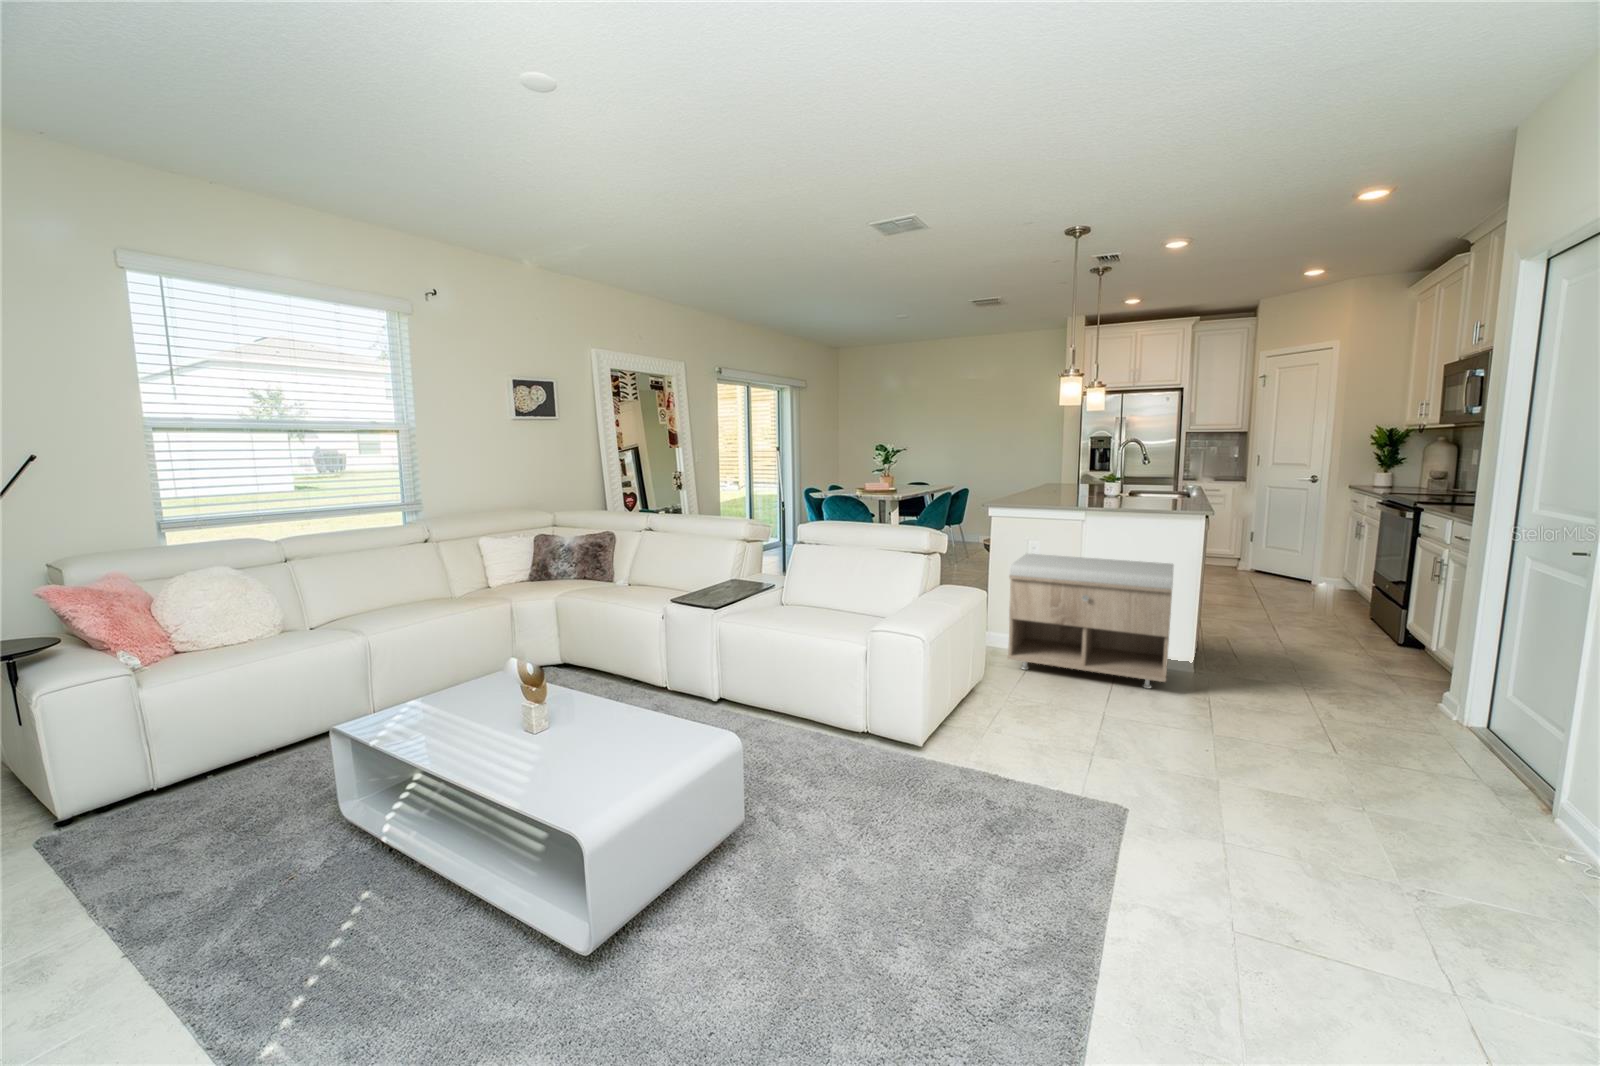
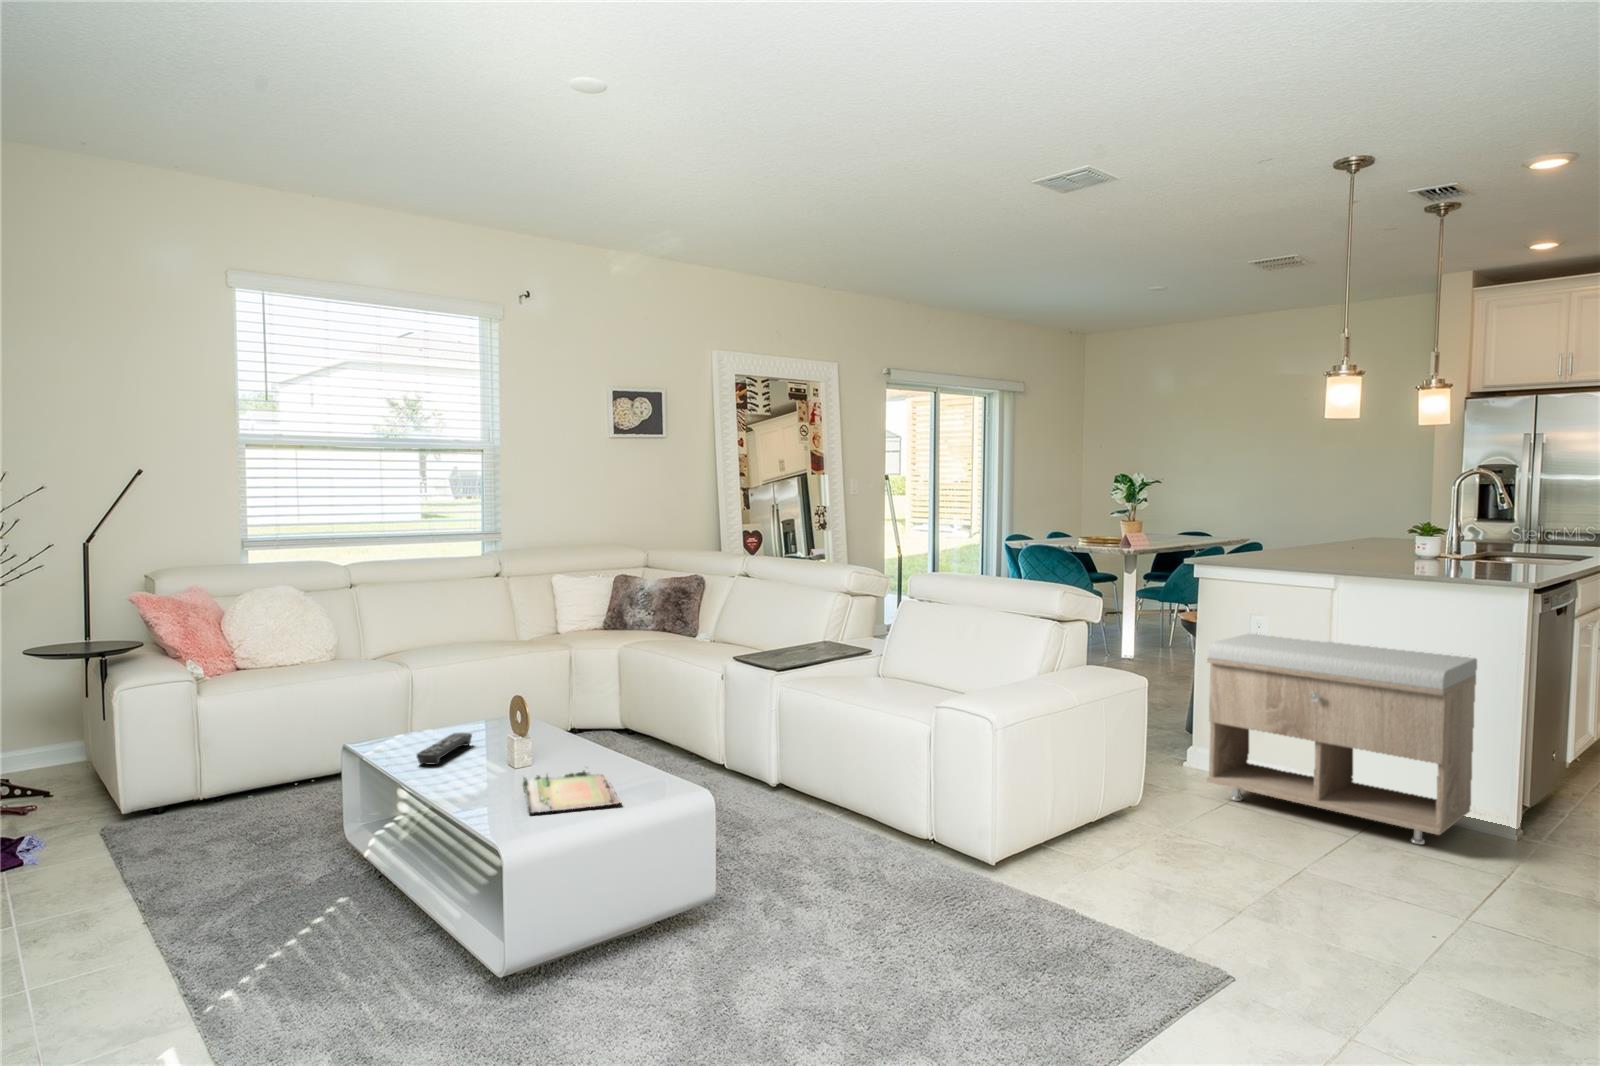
remote control: none [422,697,466,737] -> present [417,733,472,764]
tray: none [544,720,654,782] -> present [523,770,621,813]

